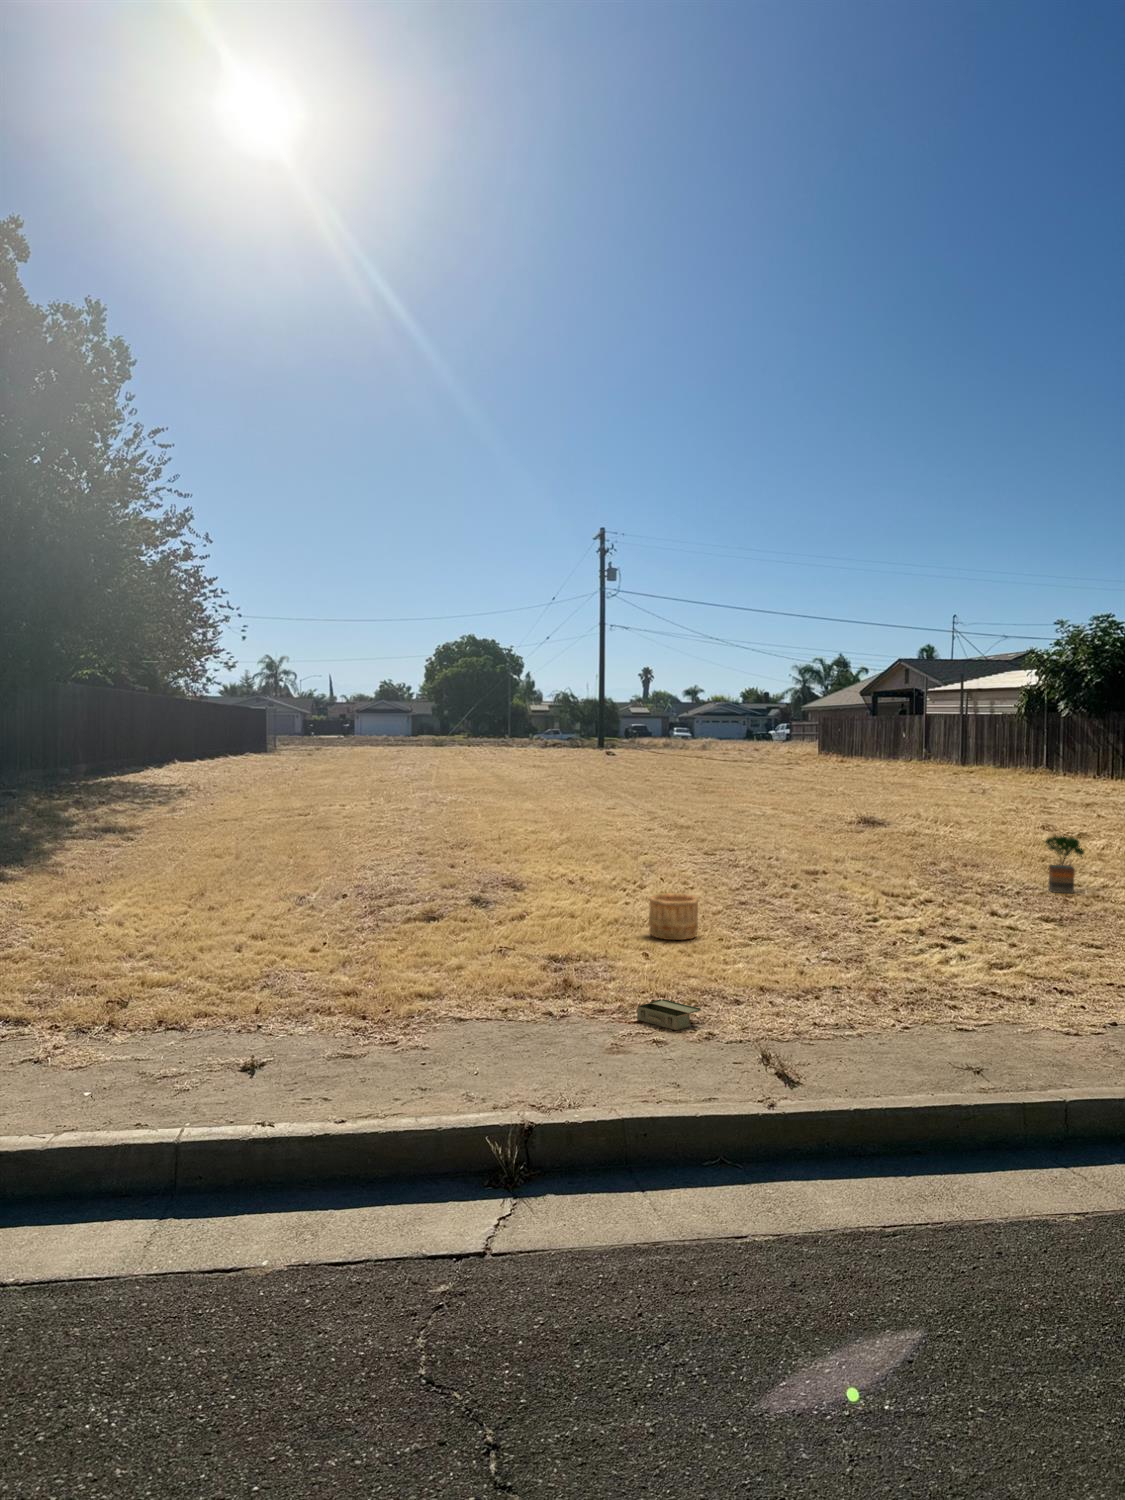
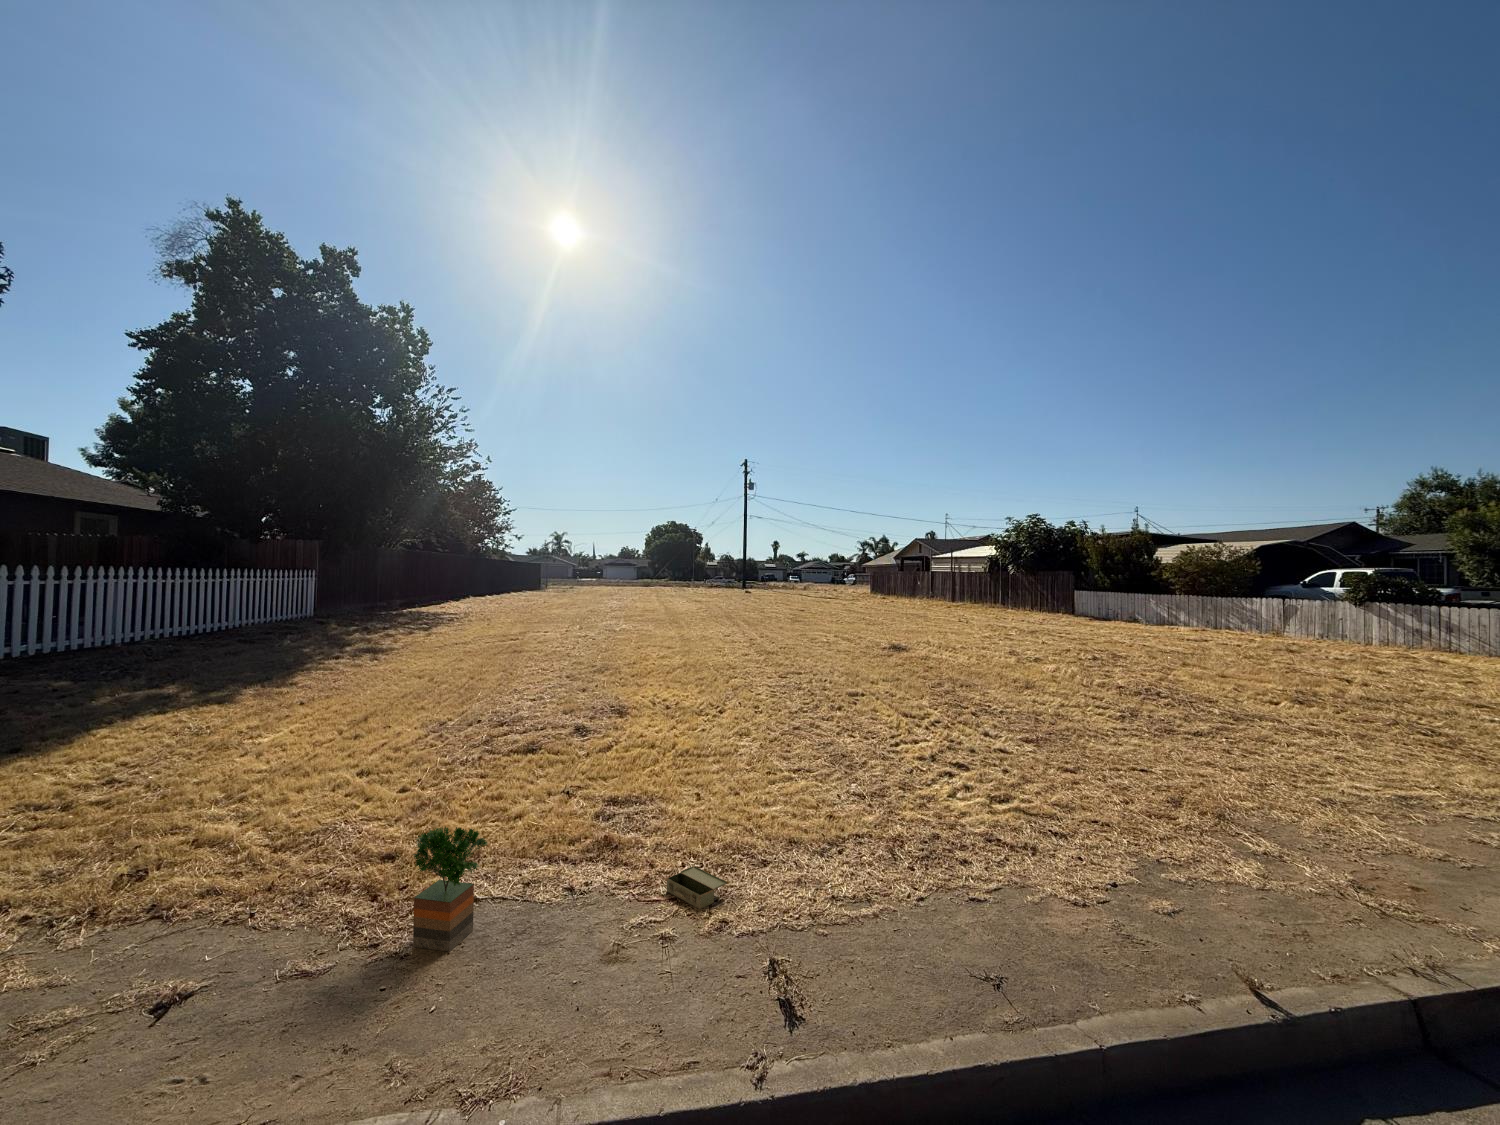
potted tree: present [1045,836,1084,893] -> present [413,826,487,952]
wooden bucket: present [648,893,699,940] -> none [714,730,756,771]

